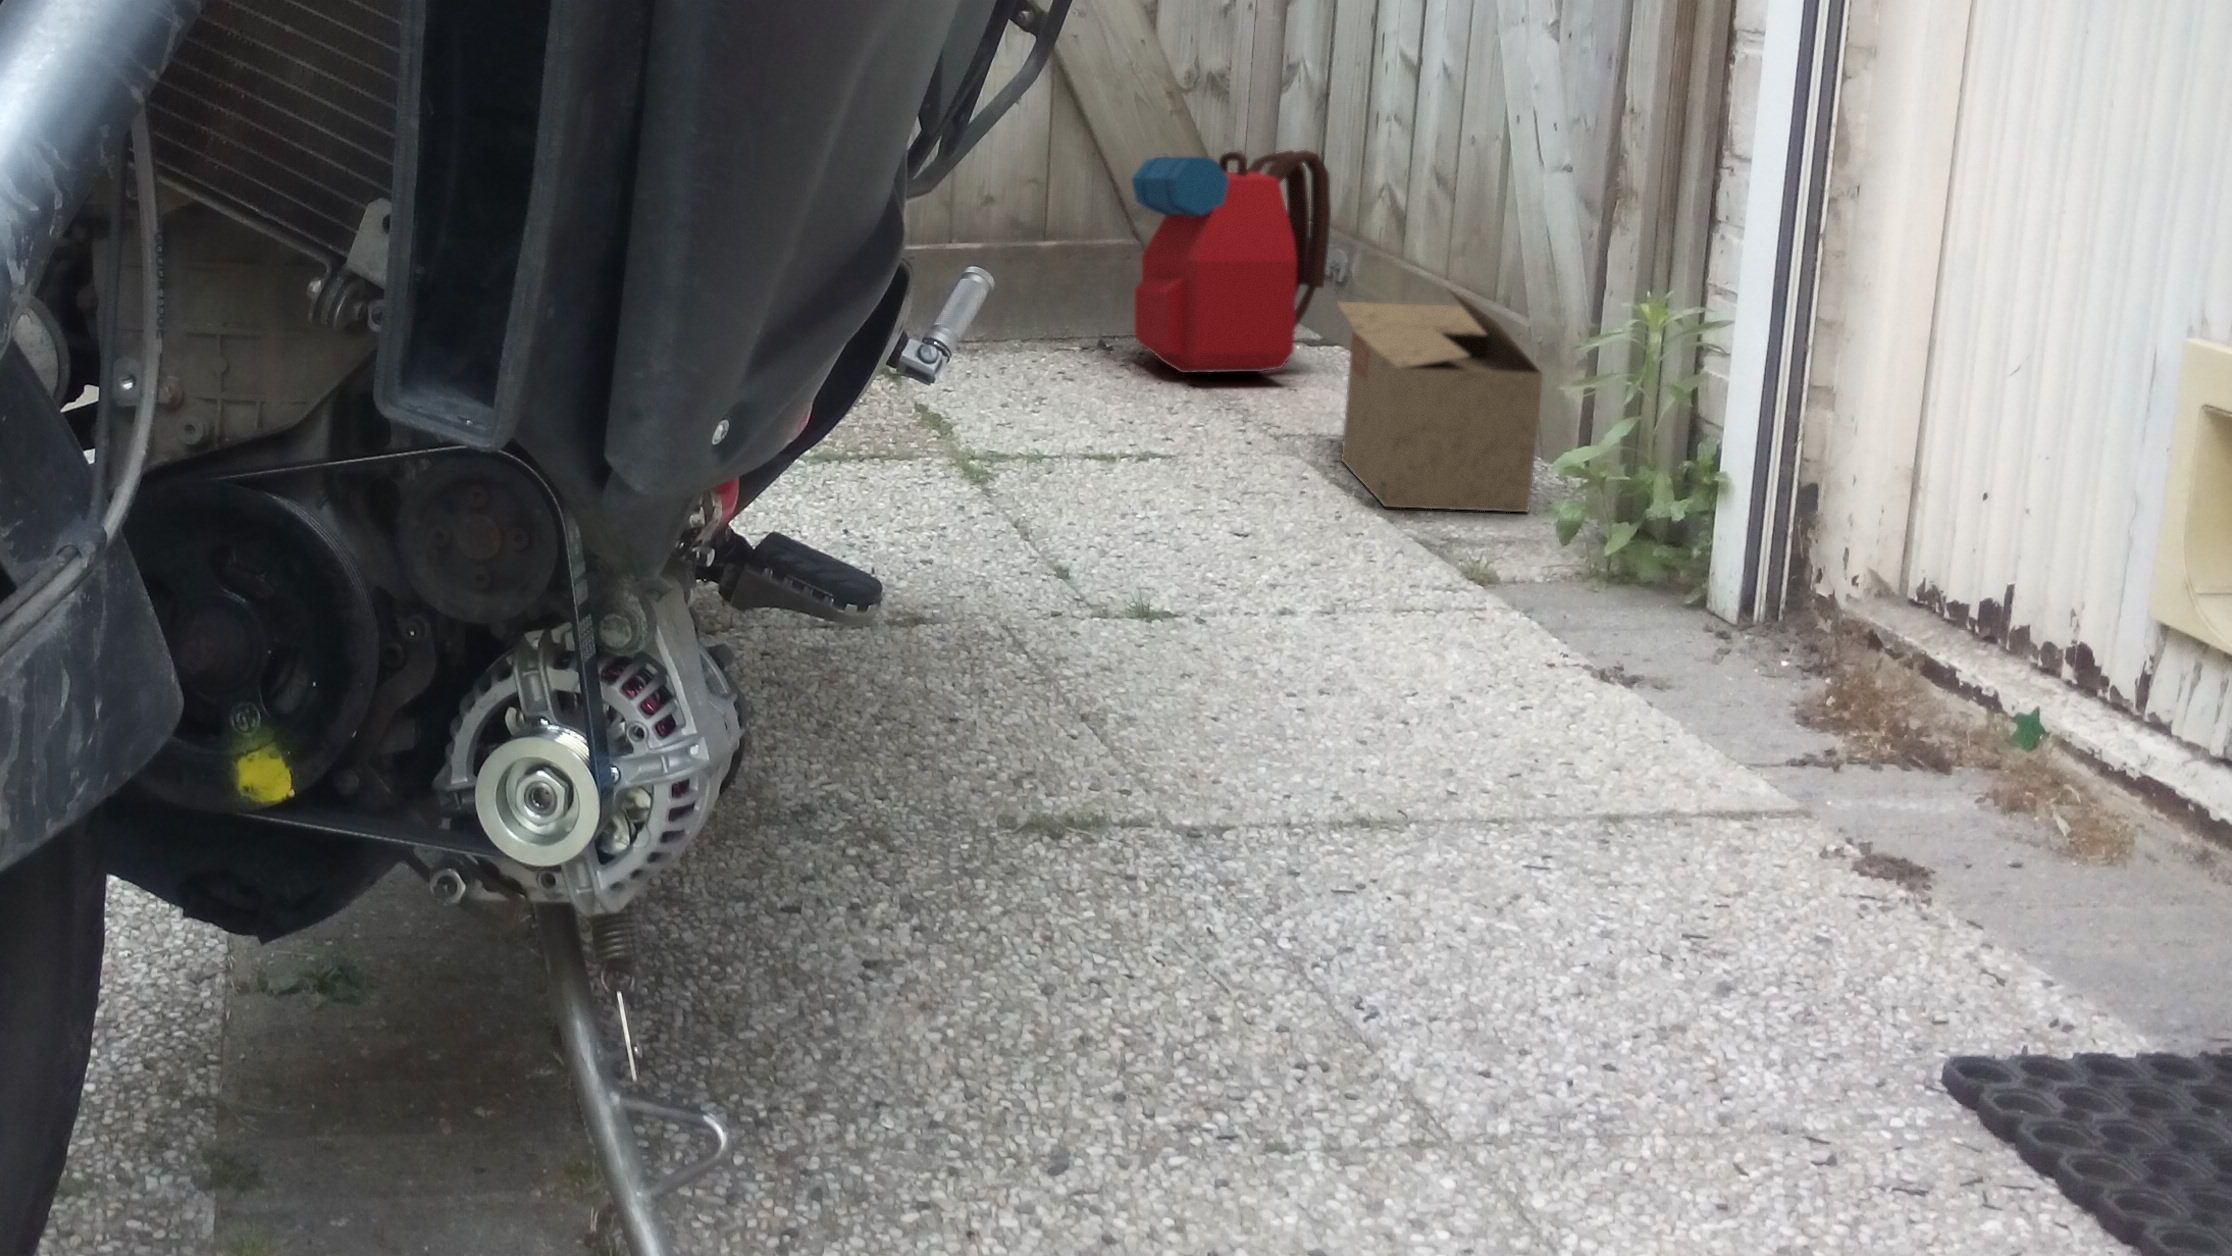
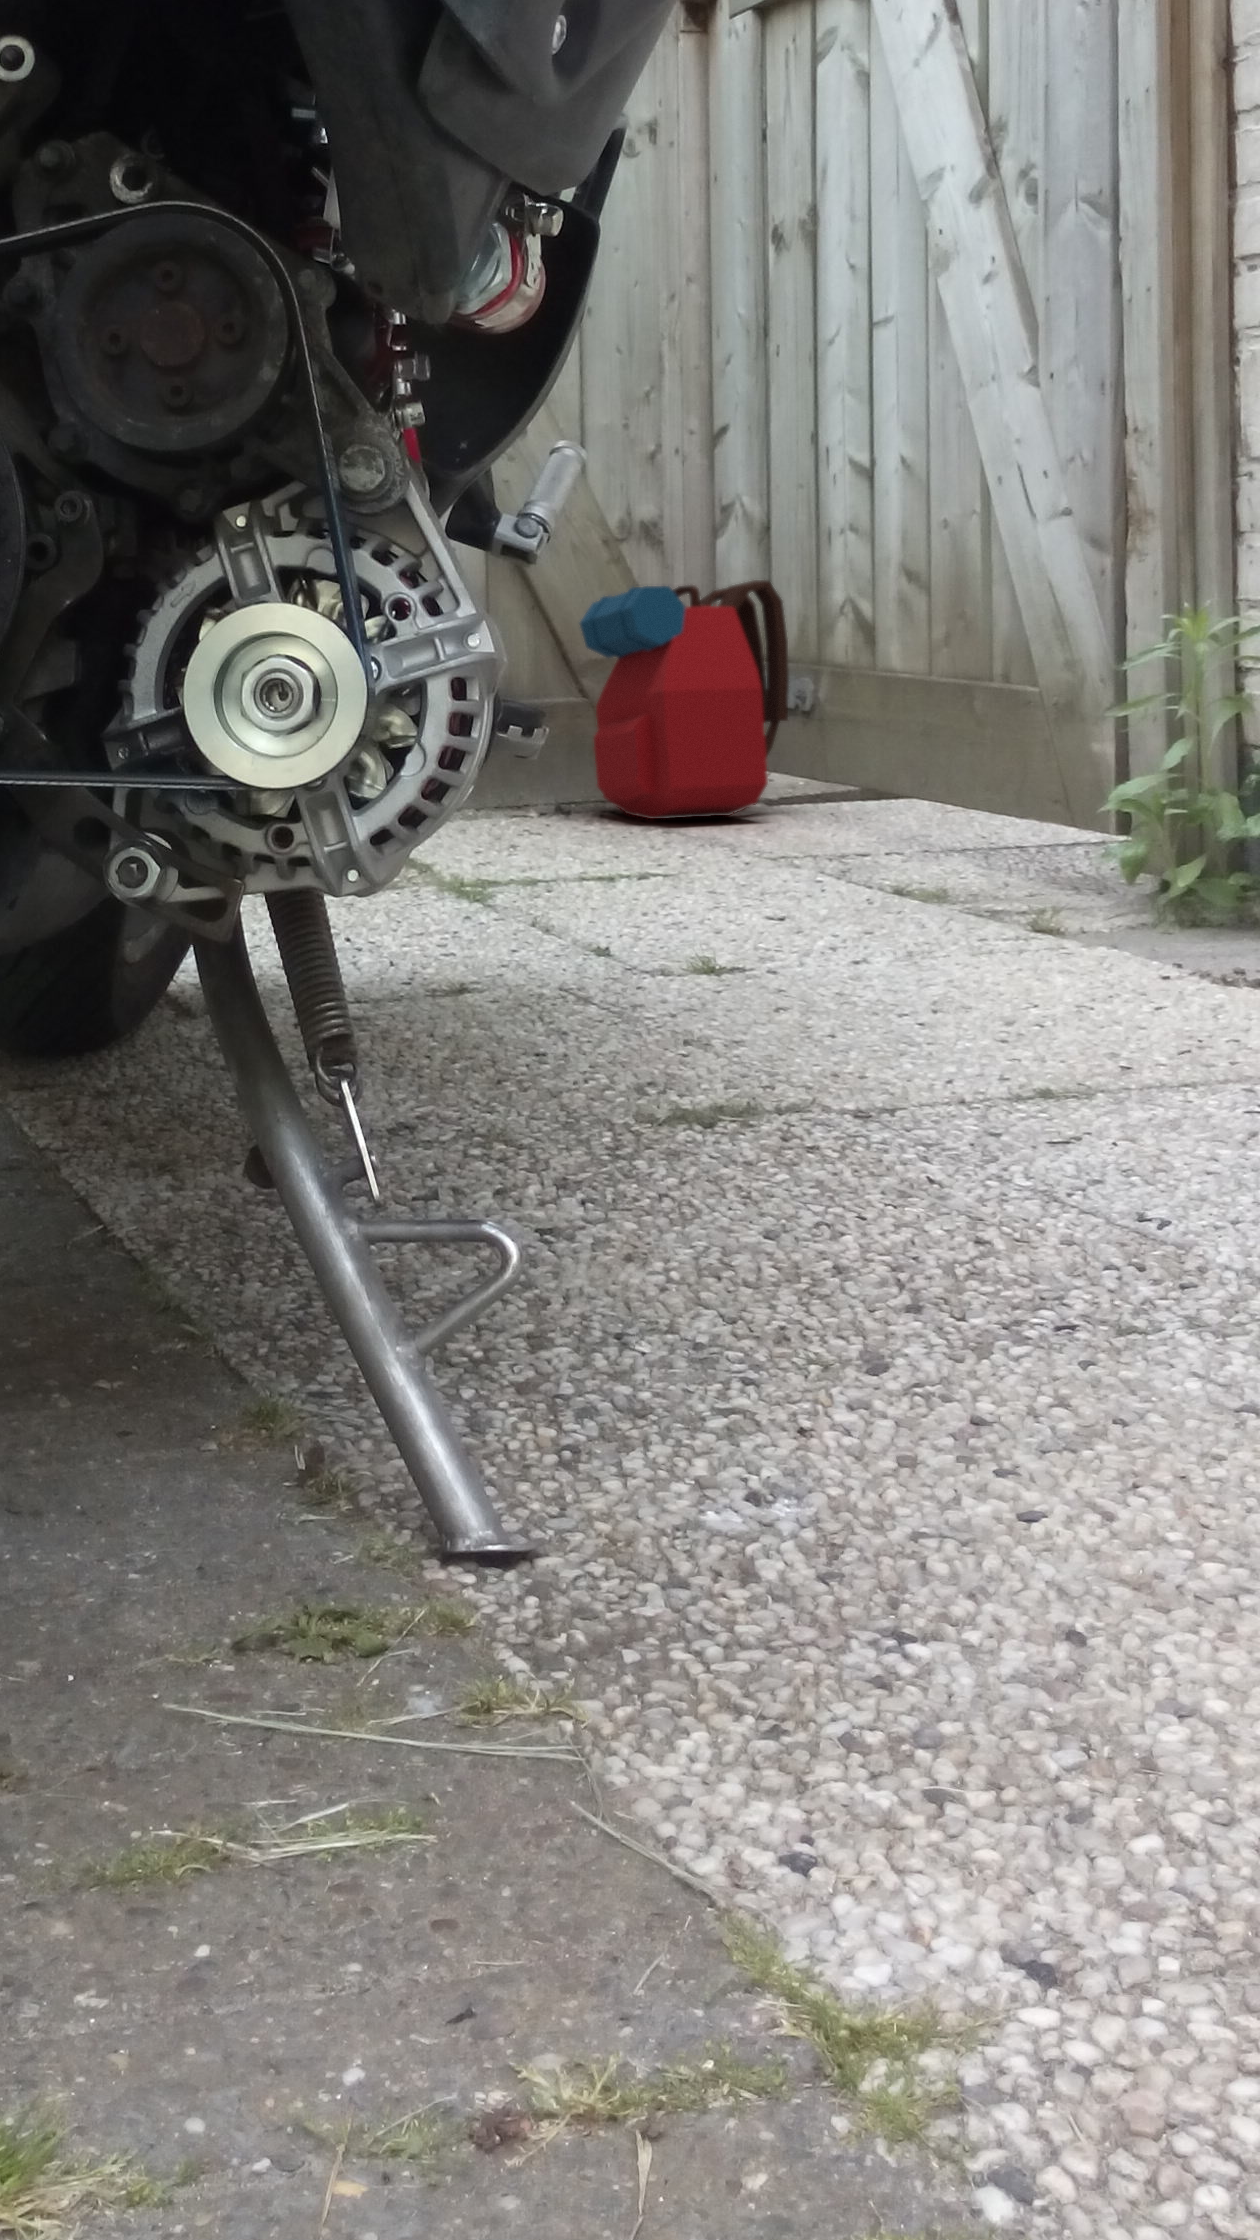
cardboard box: present [1337,291,1543,512] -> none [823,665,1062,884]

